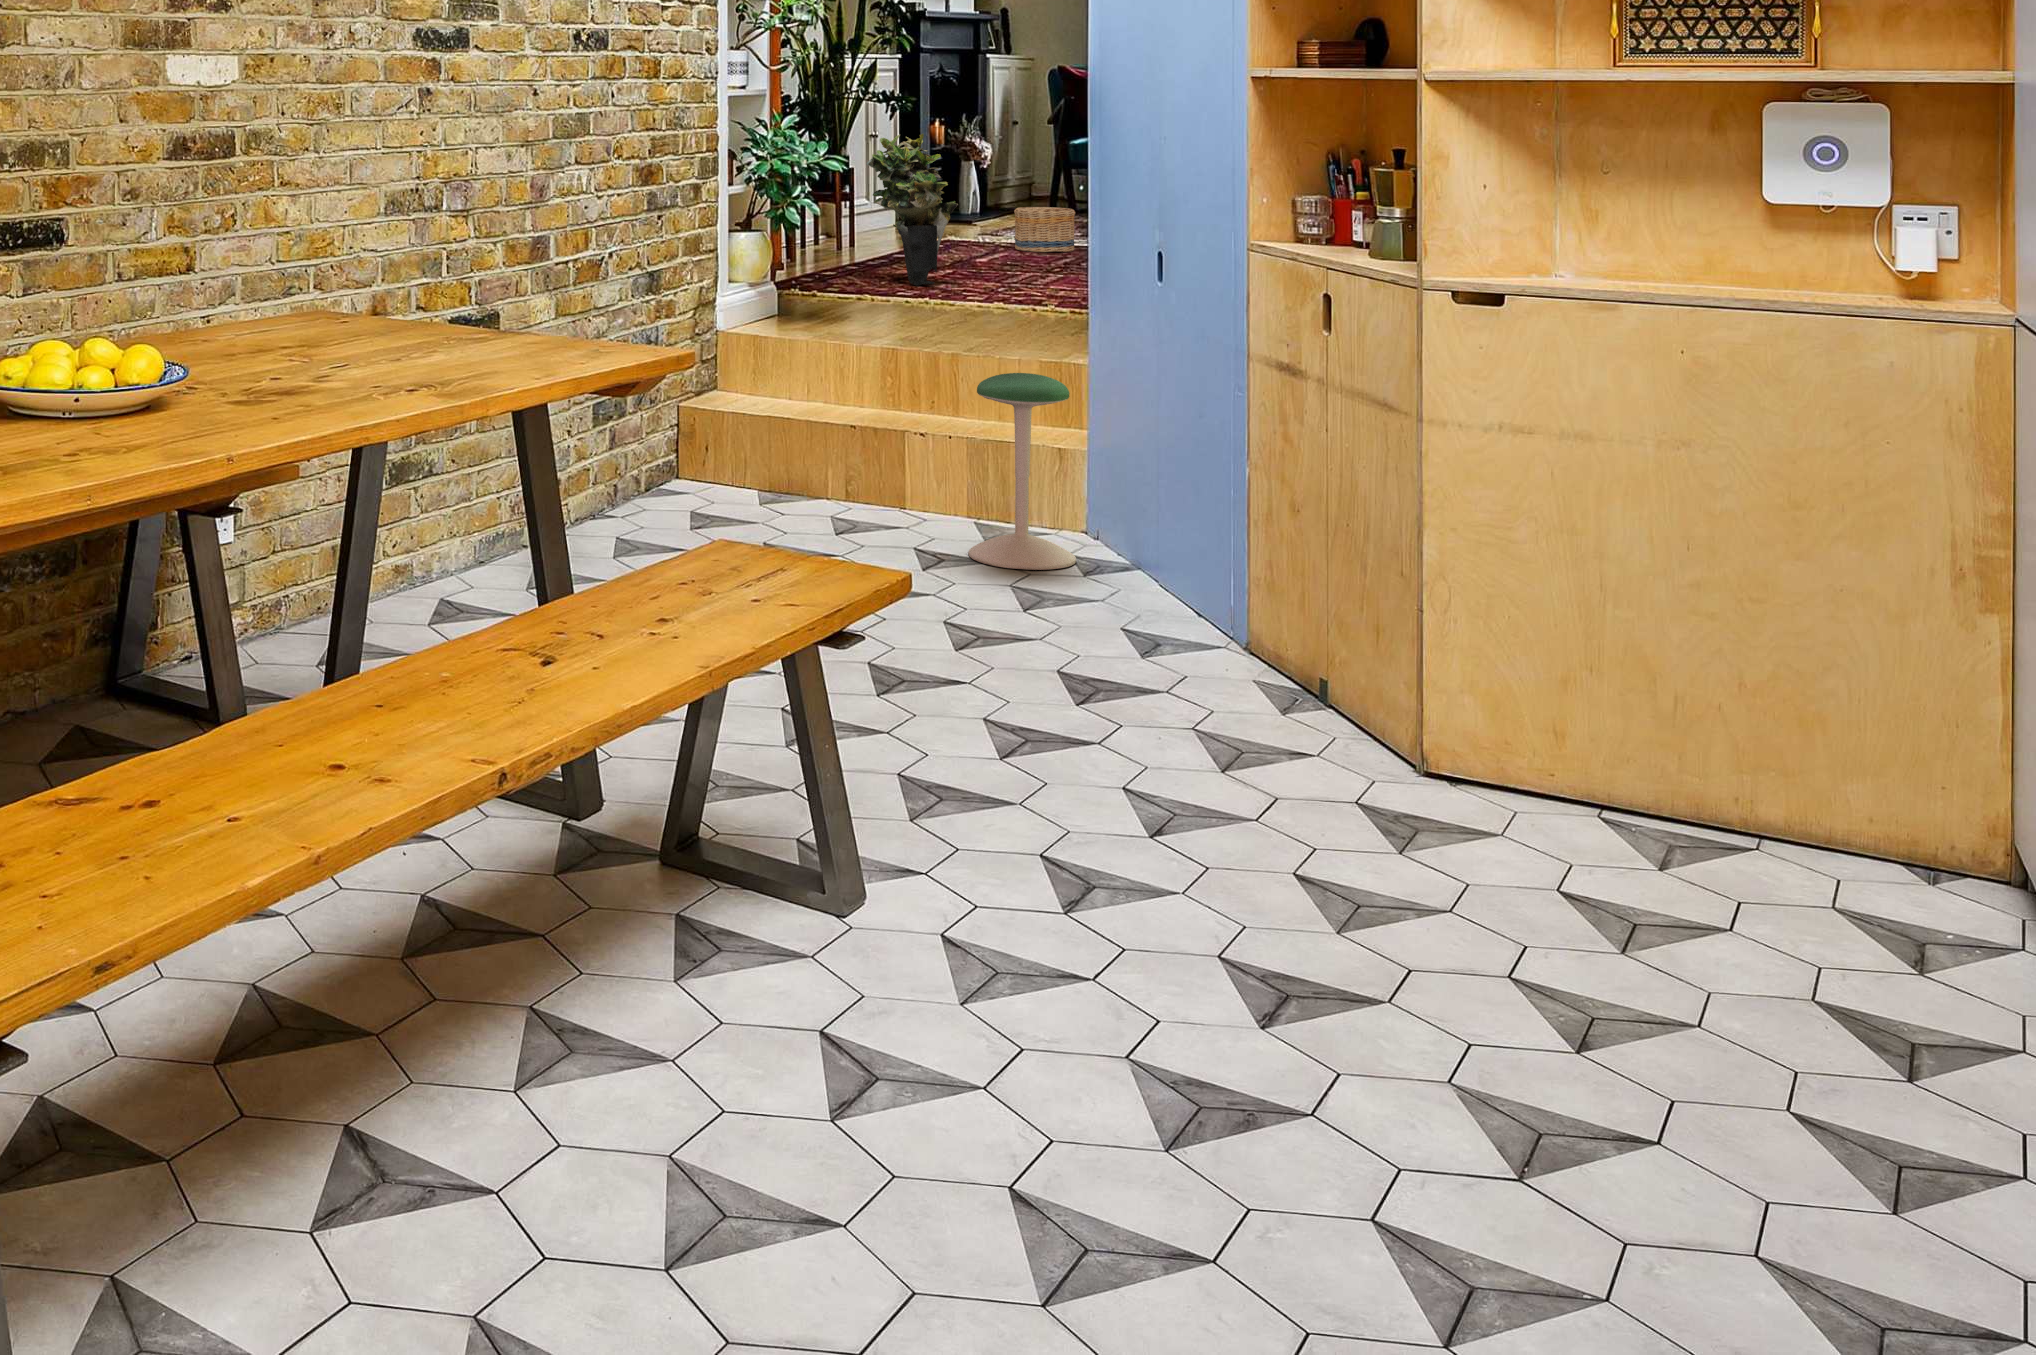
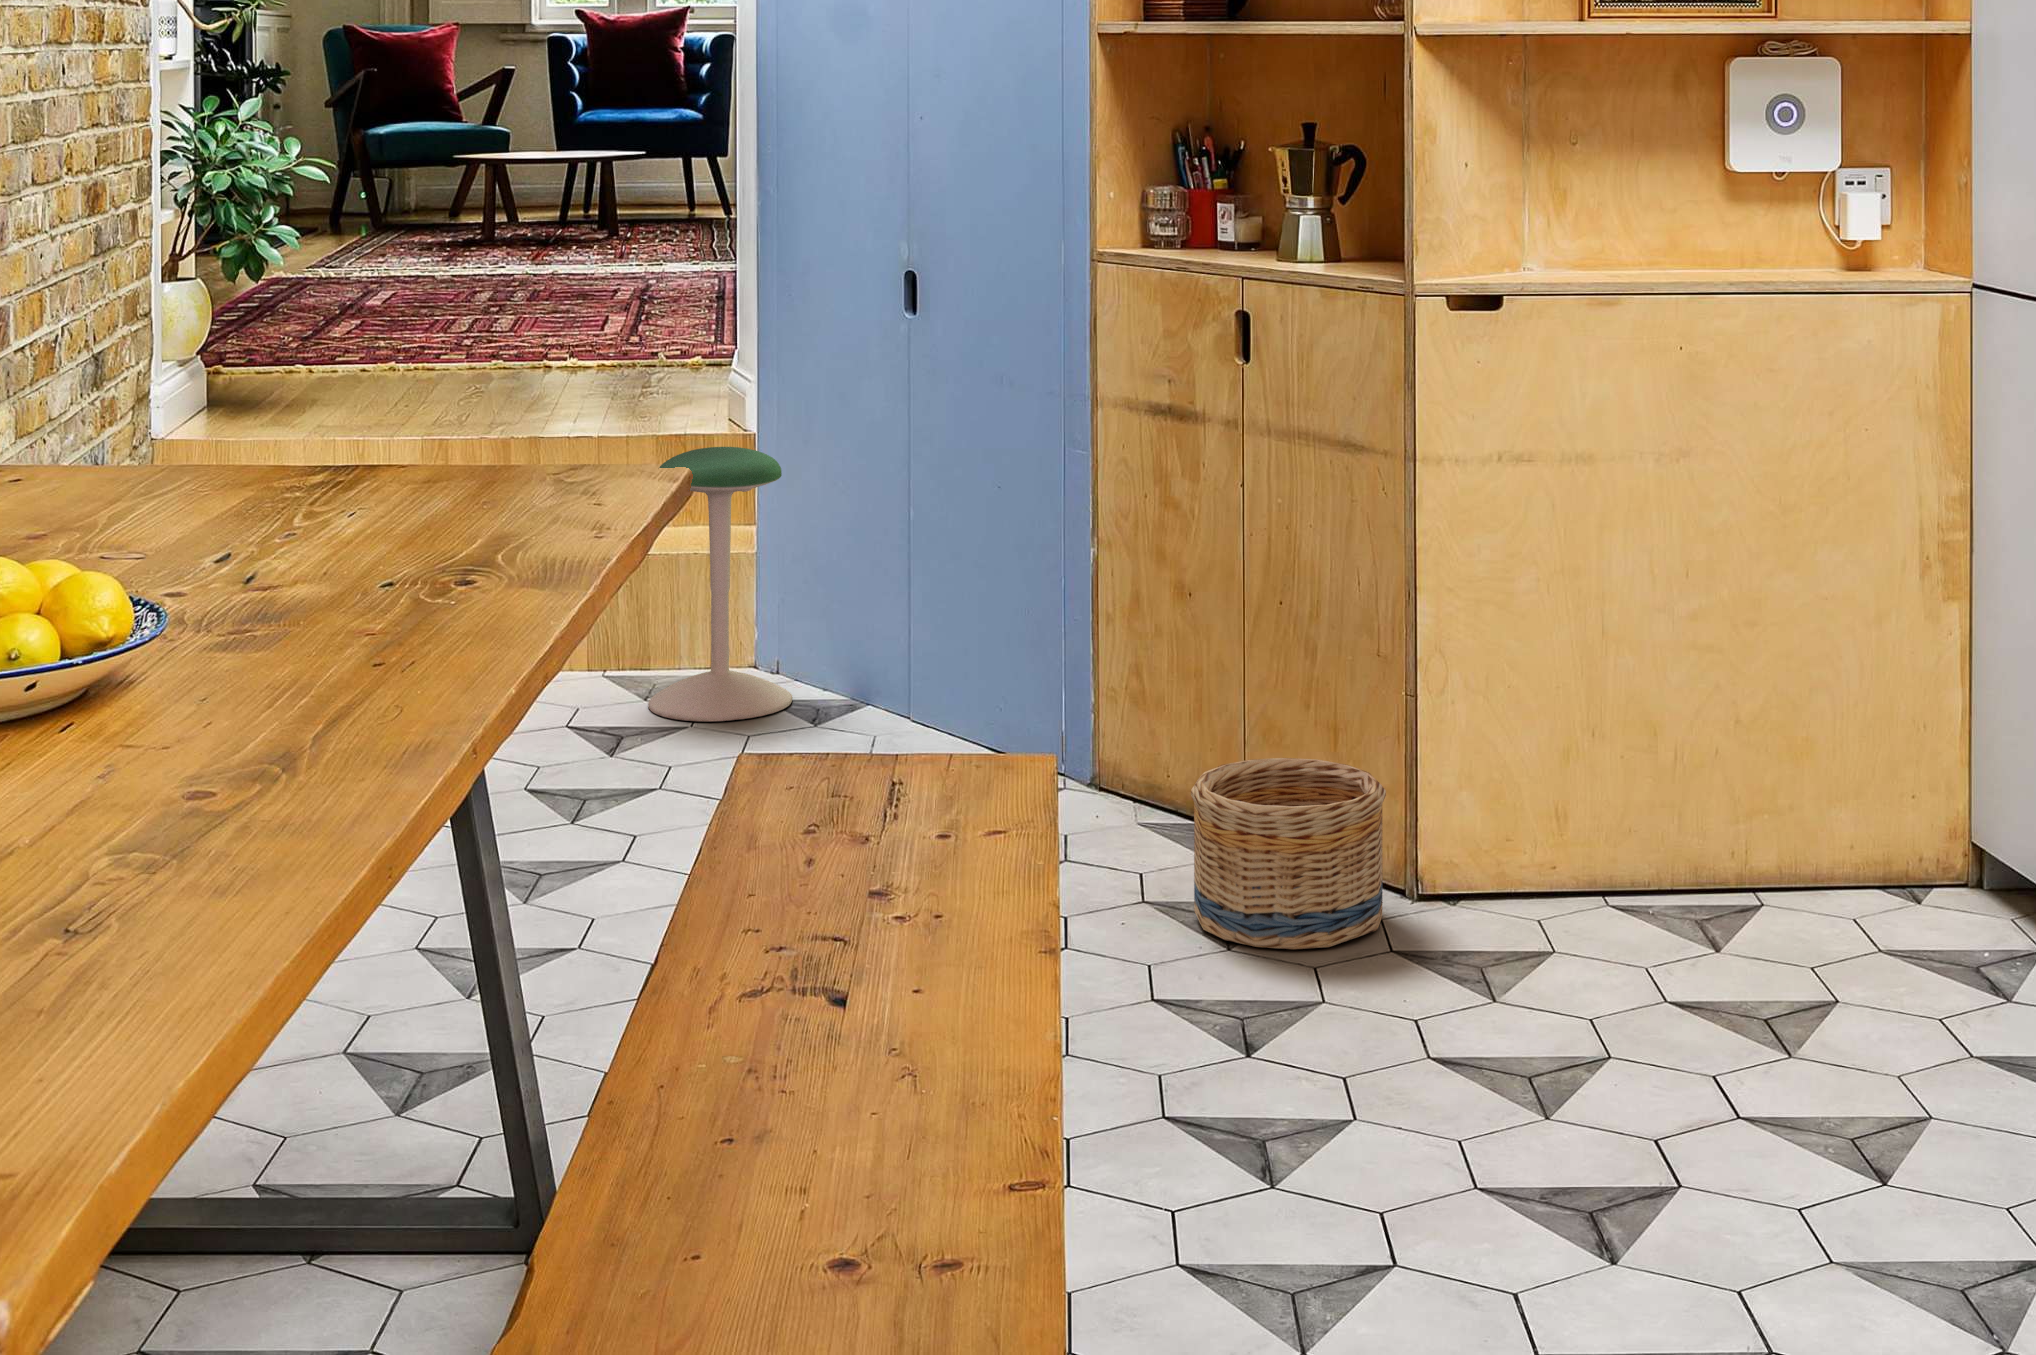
potted plant: present [867,134,958,286] -> none [254,117,385,337]
basket: present [1014,207,1075,252] -> present [1191,758,1386,949]

